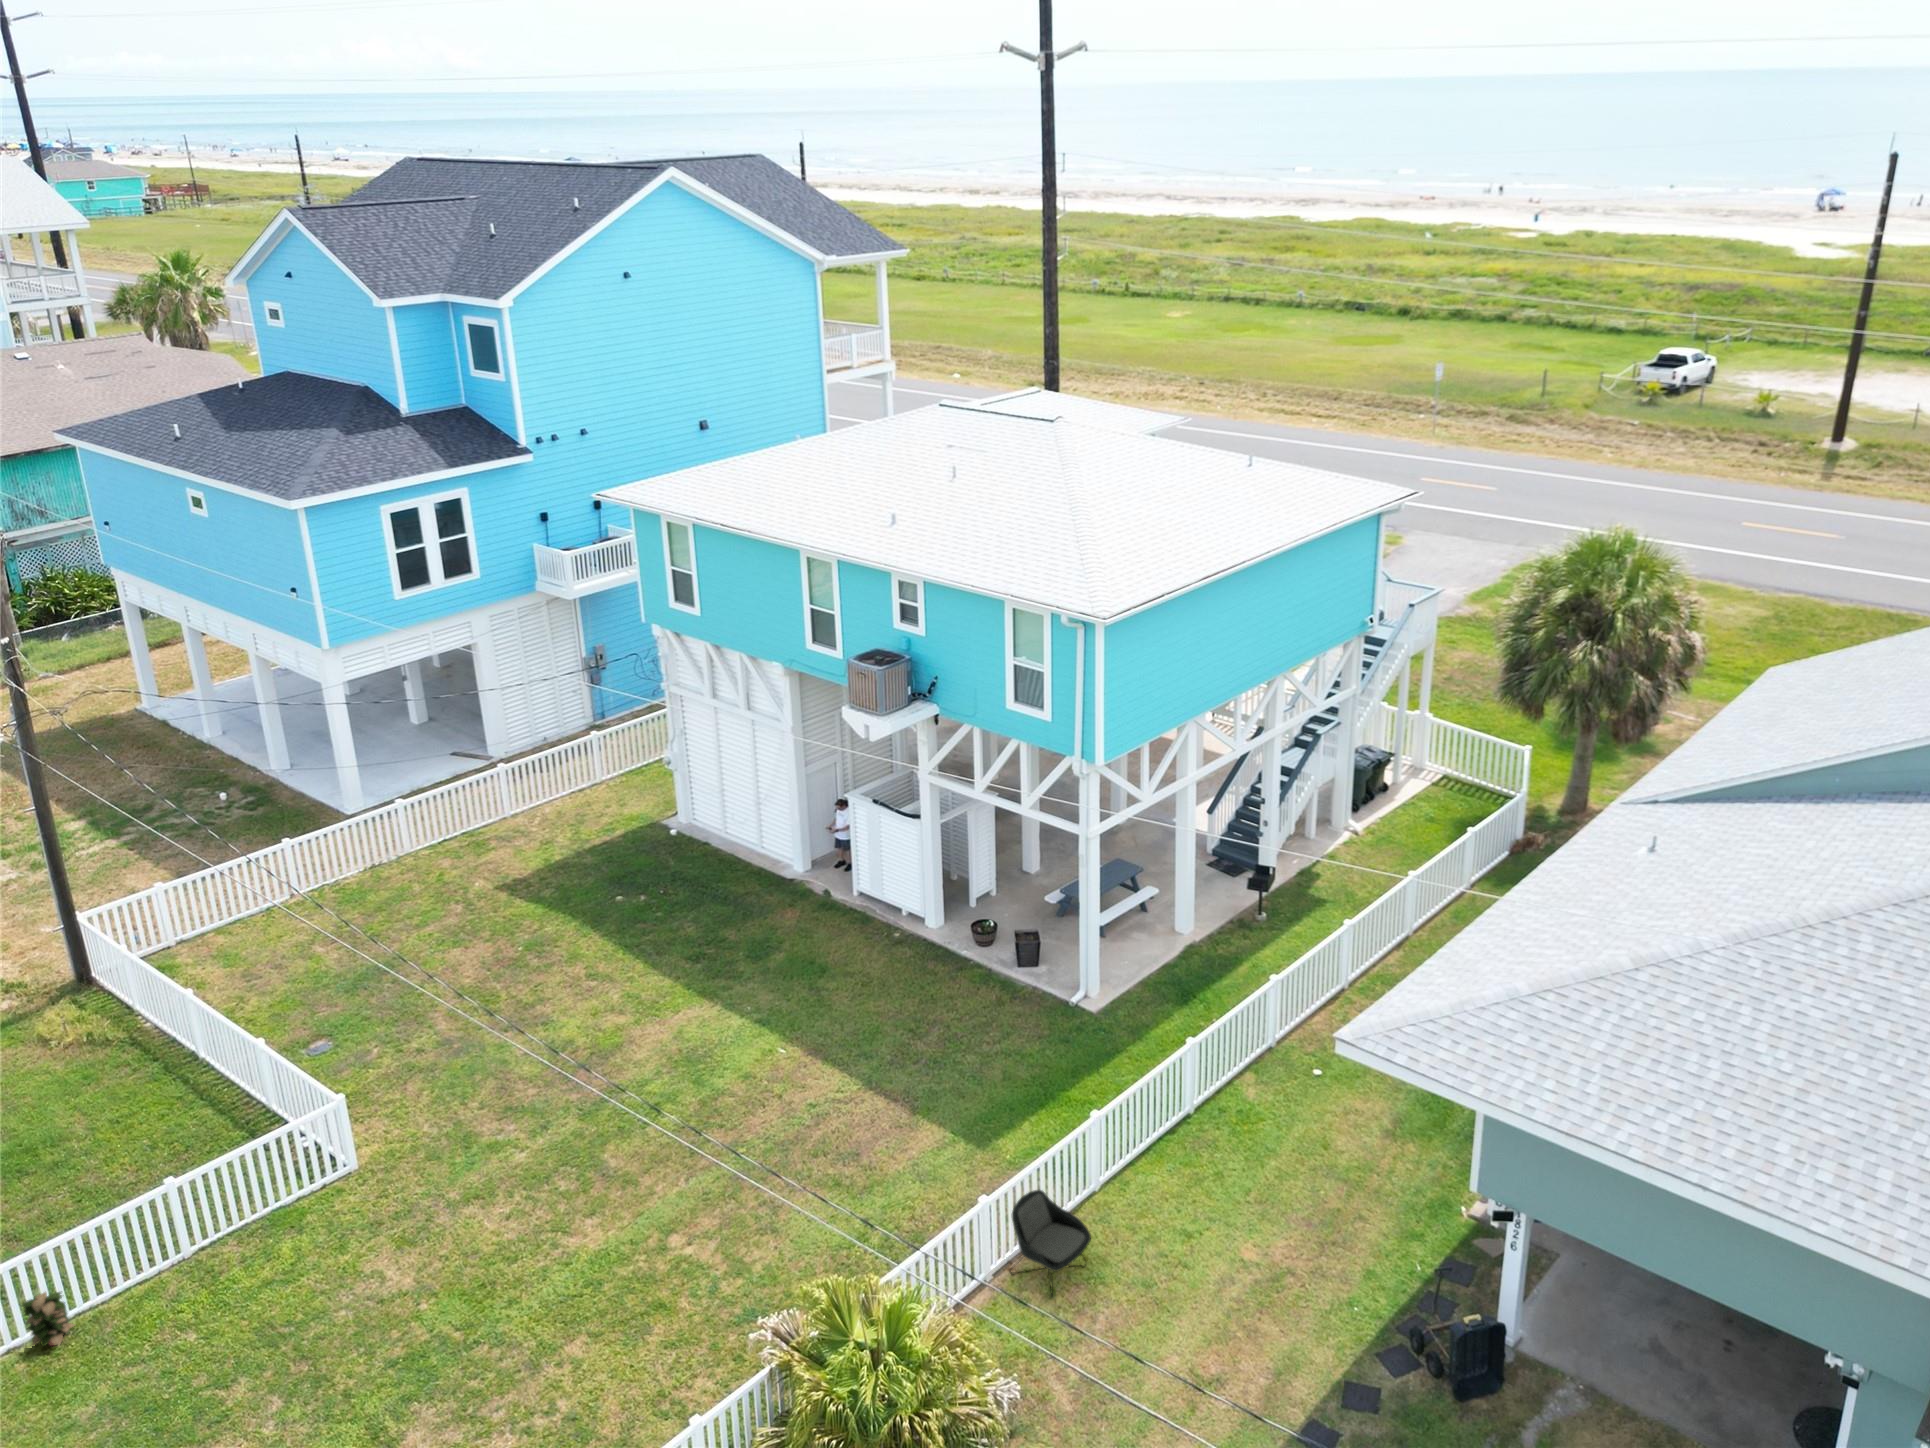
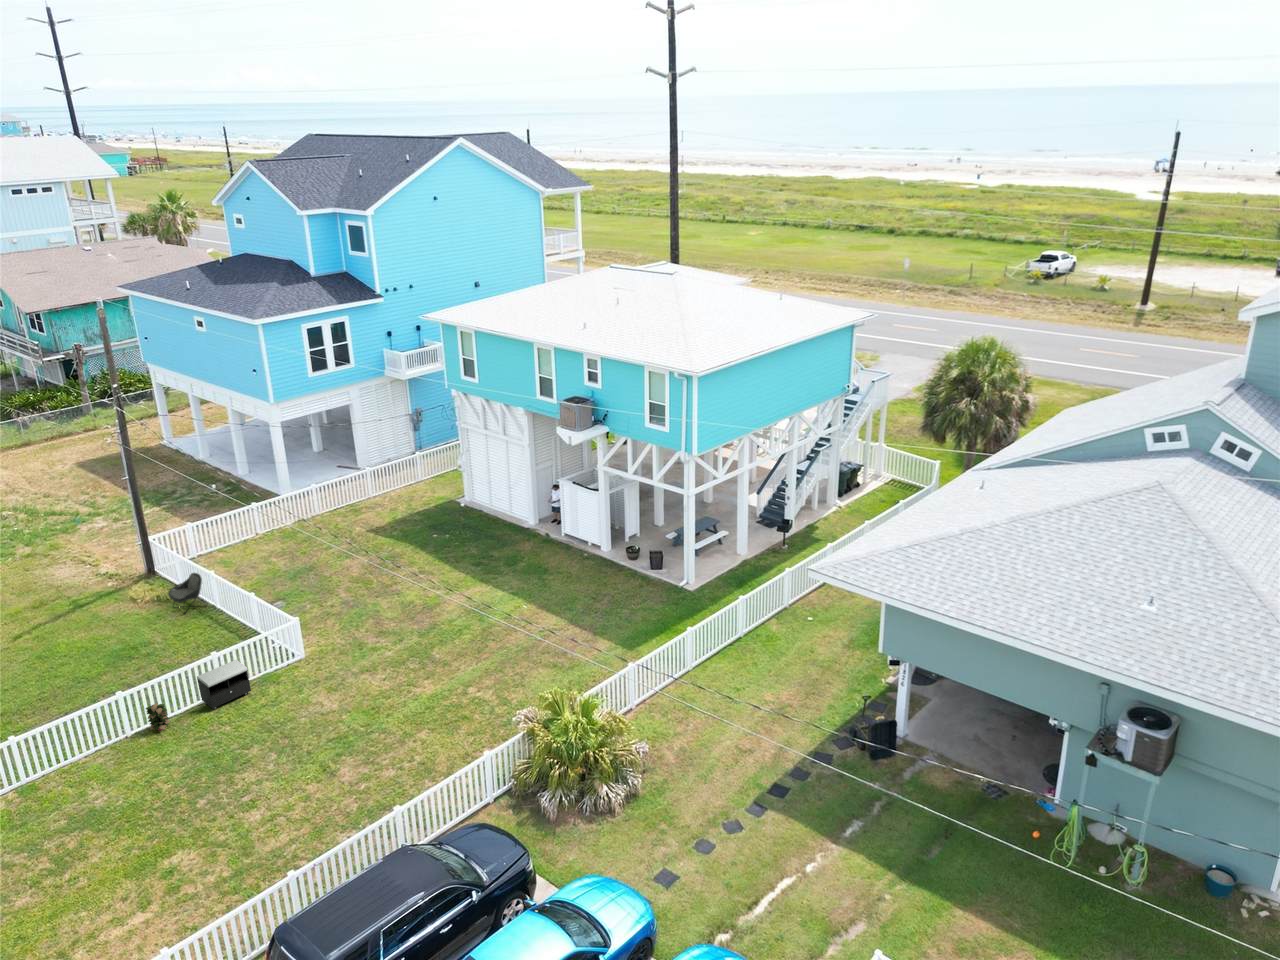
storage bench: none [133,1187,244,1292] -> present [197,660,251,709]
lounge chair: present [1010,1190,1091,1296] -> present [168,573,202,607]

